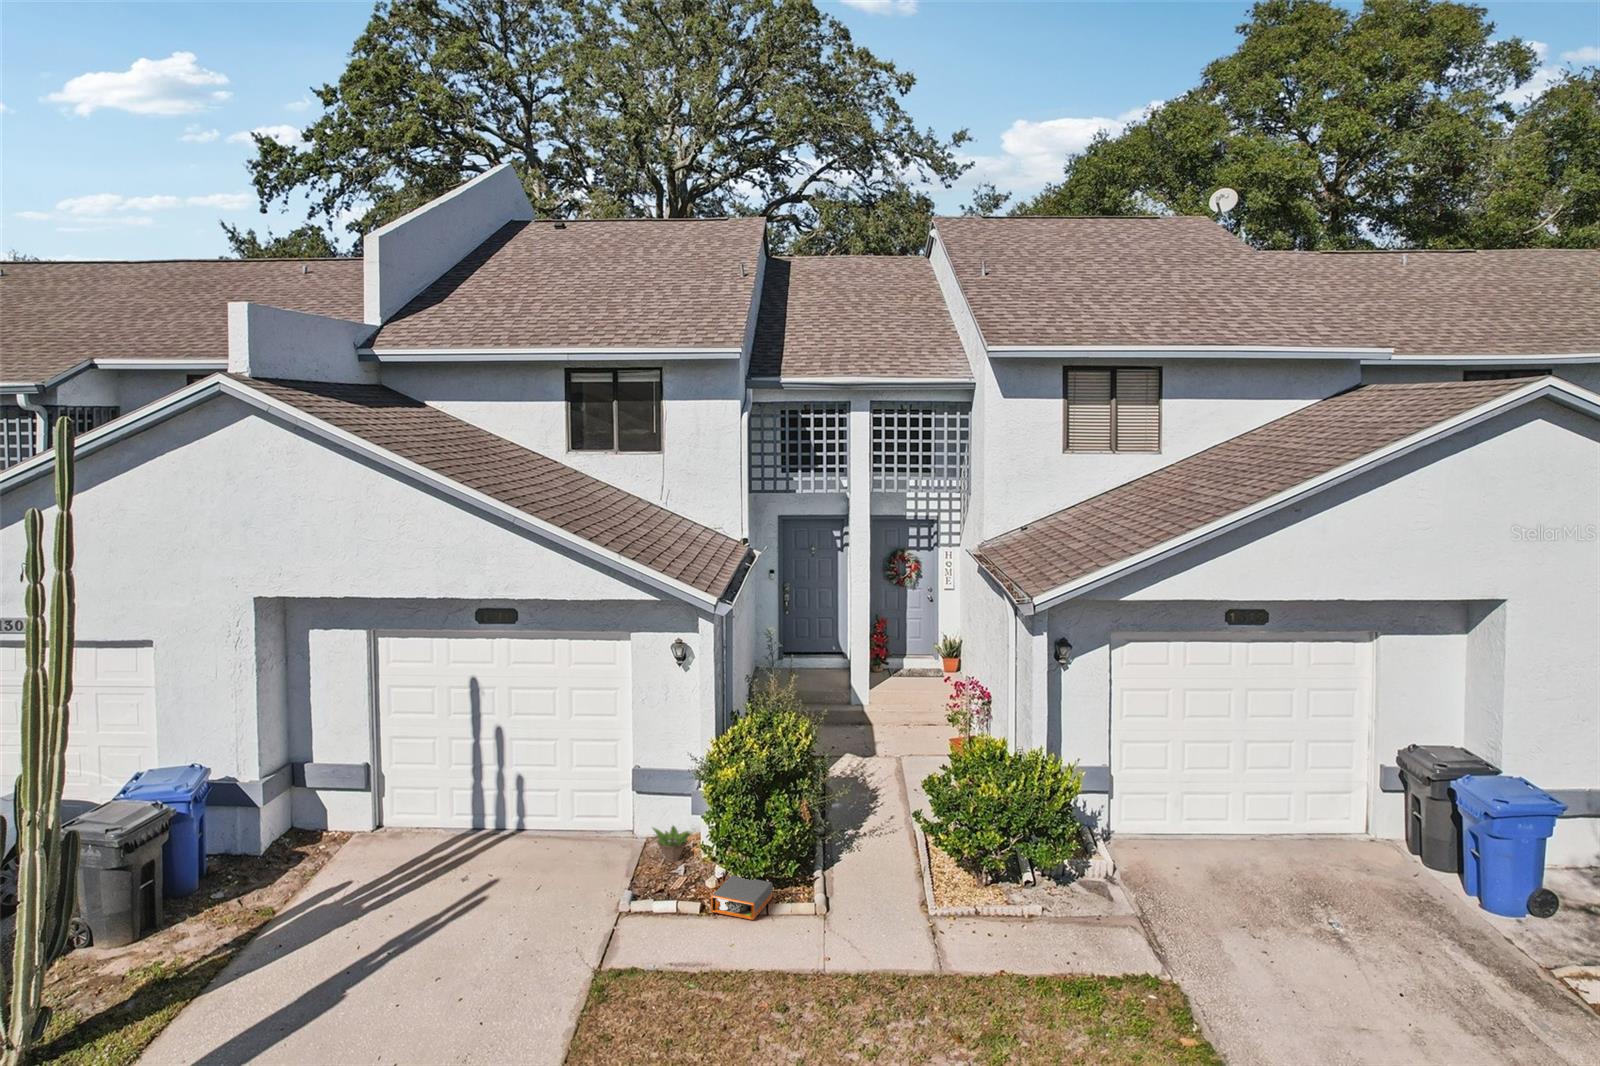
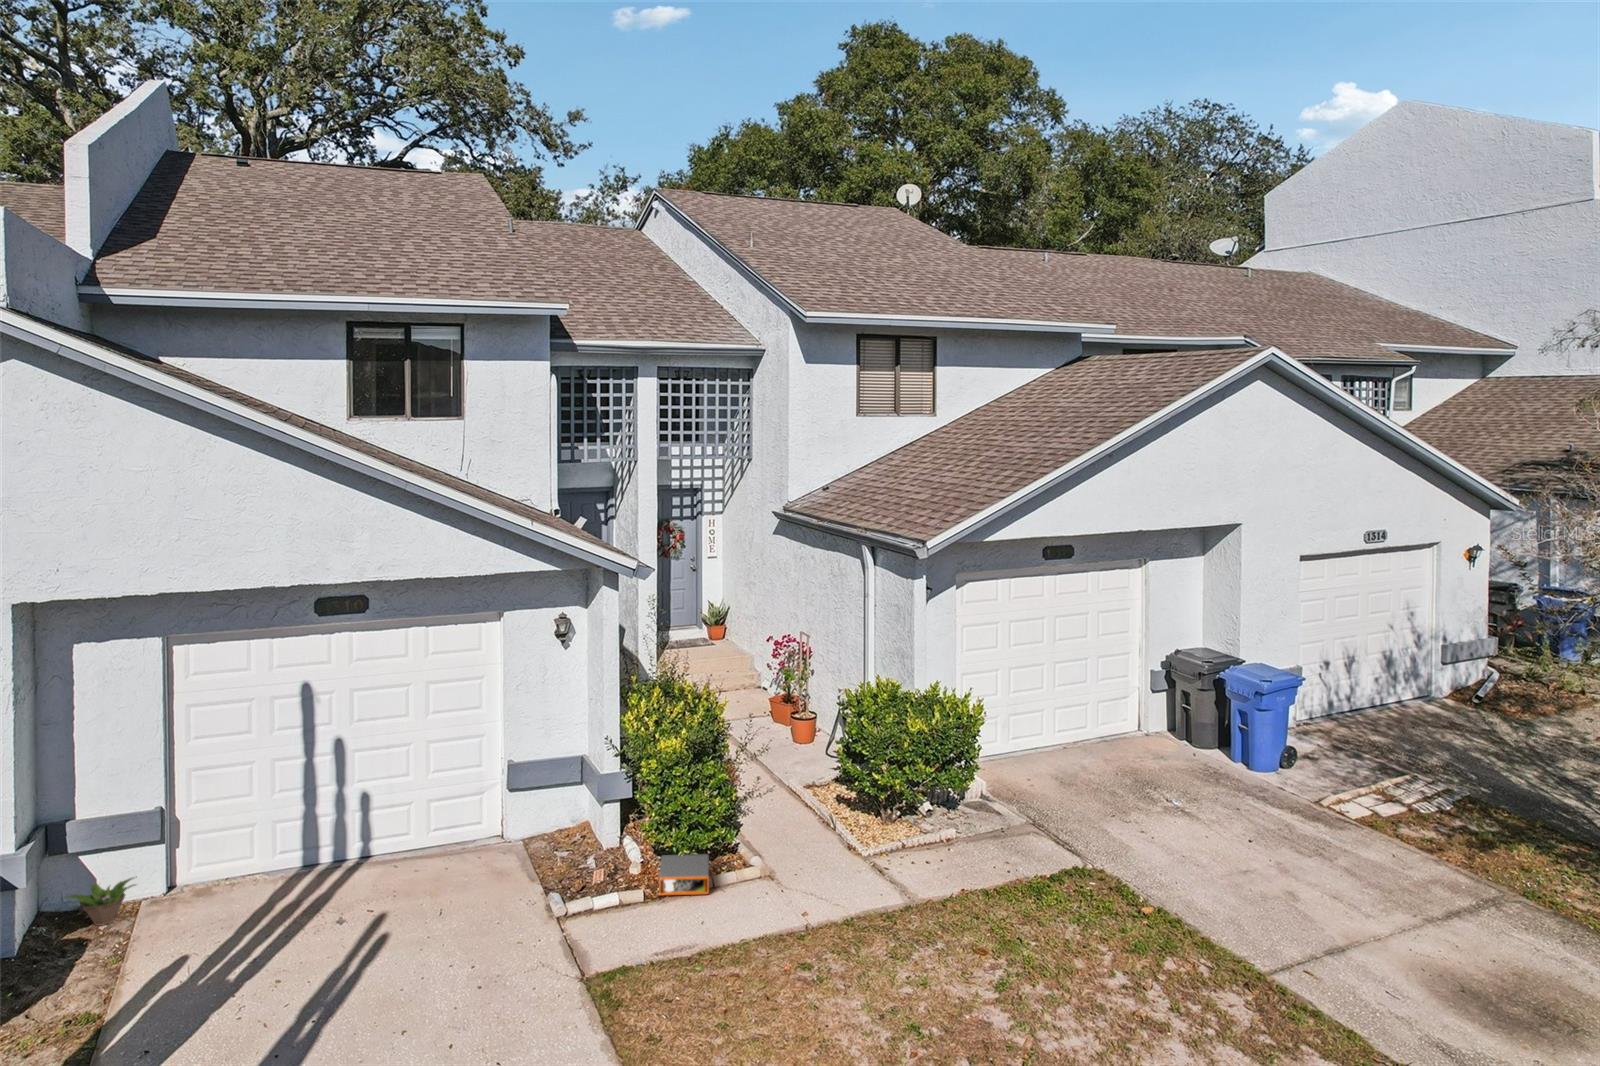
decorative plant: present [653,826,692,862] -> present [67,877,135,926]

